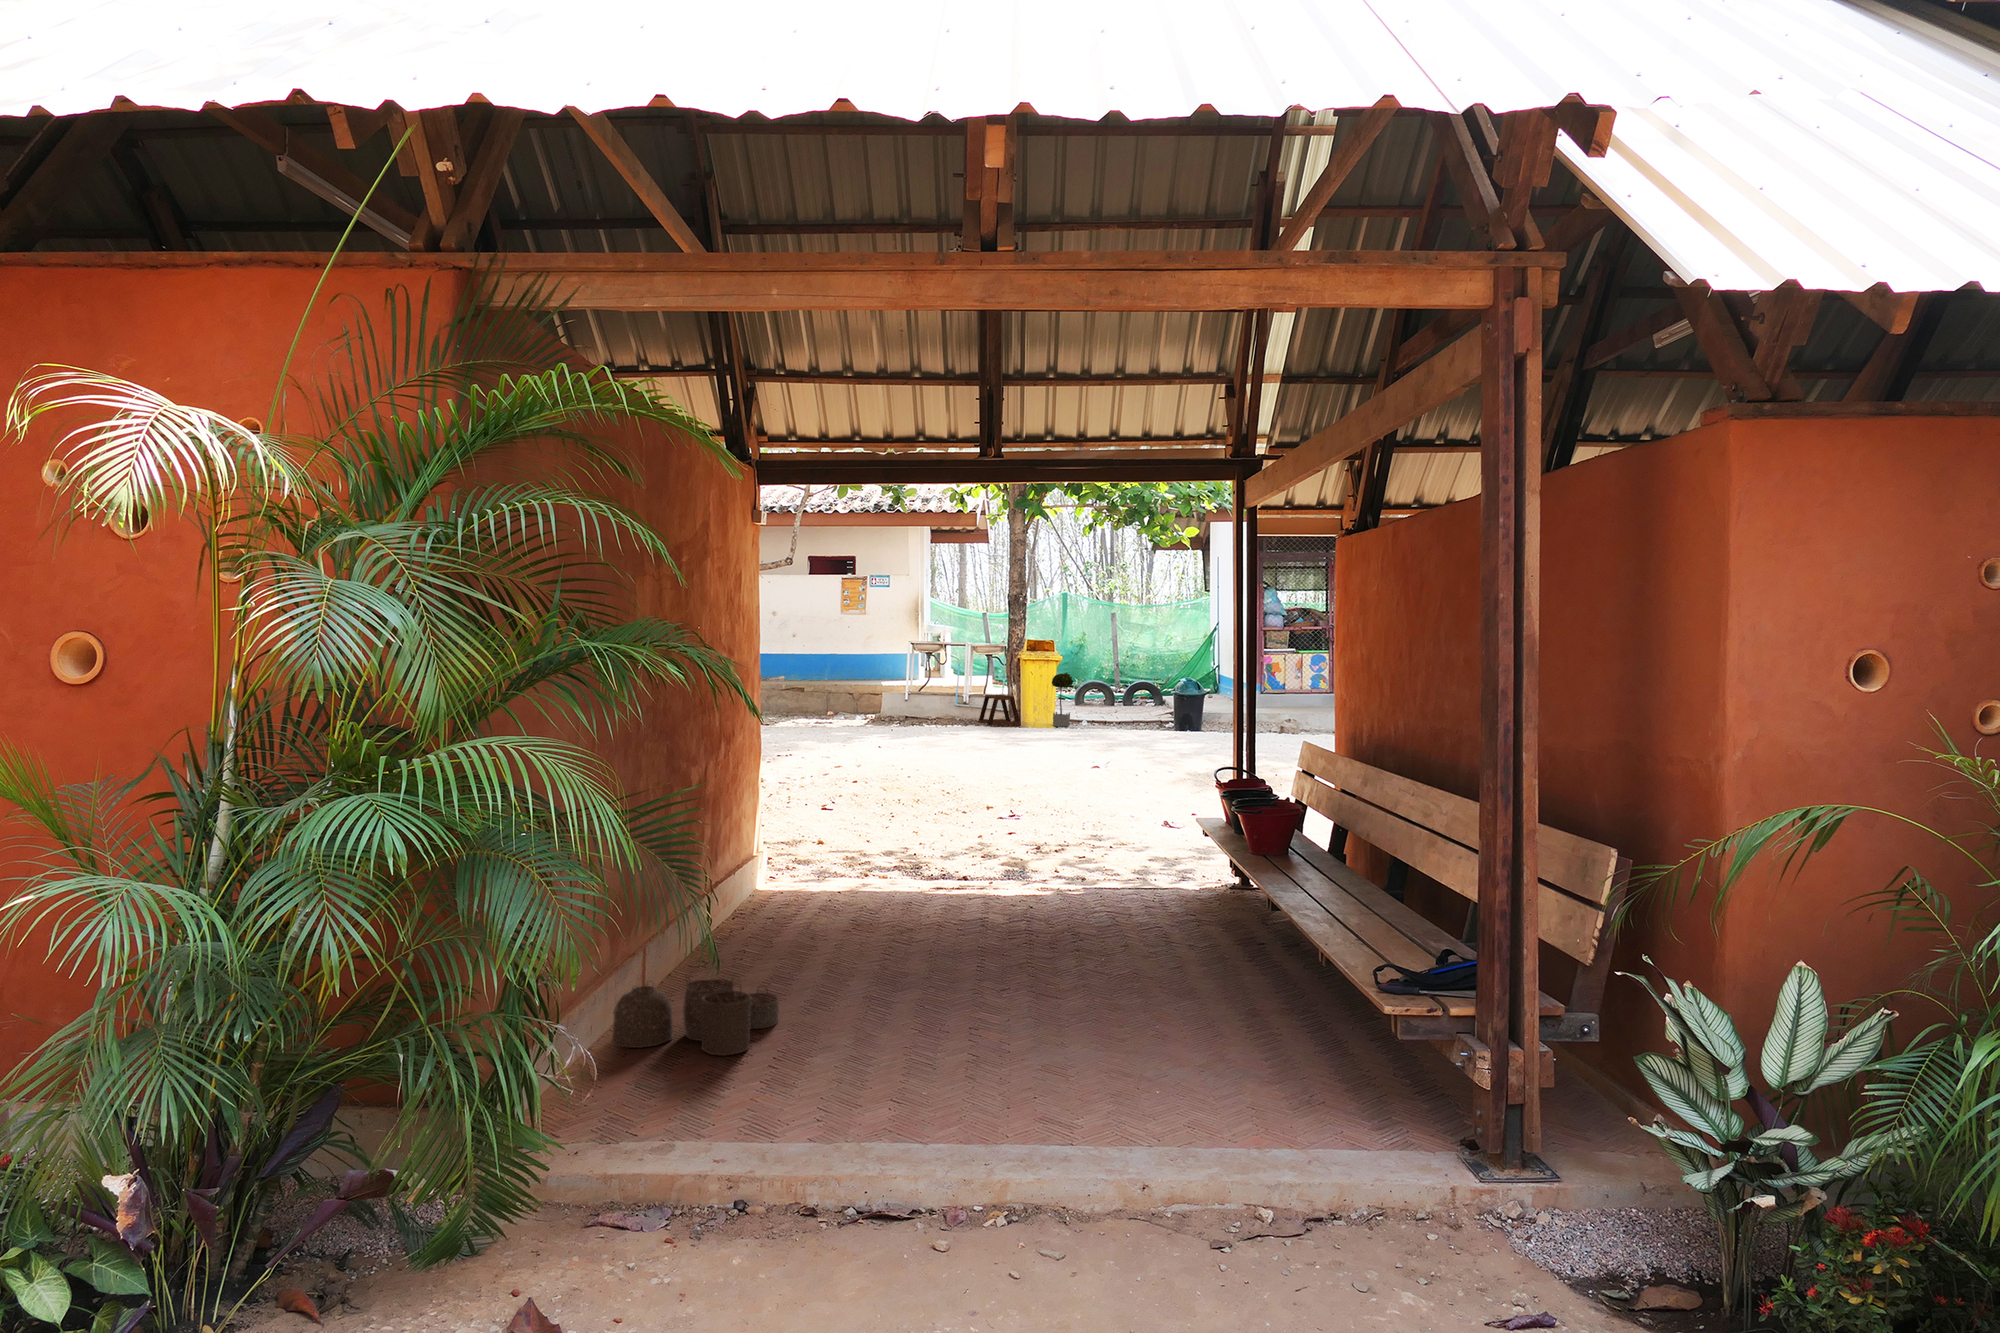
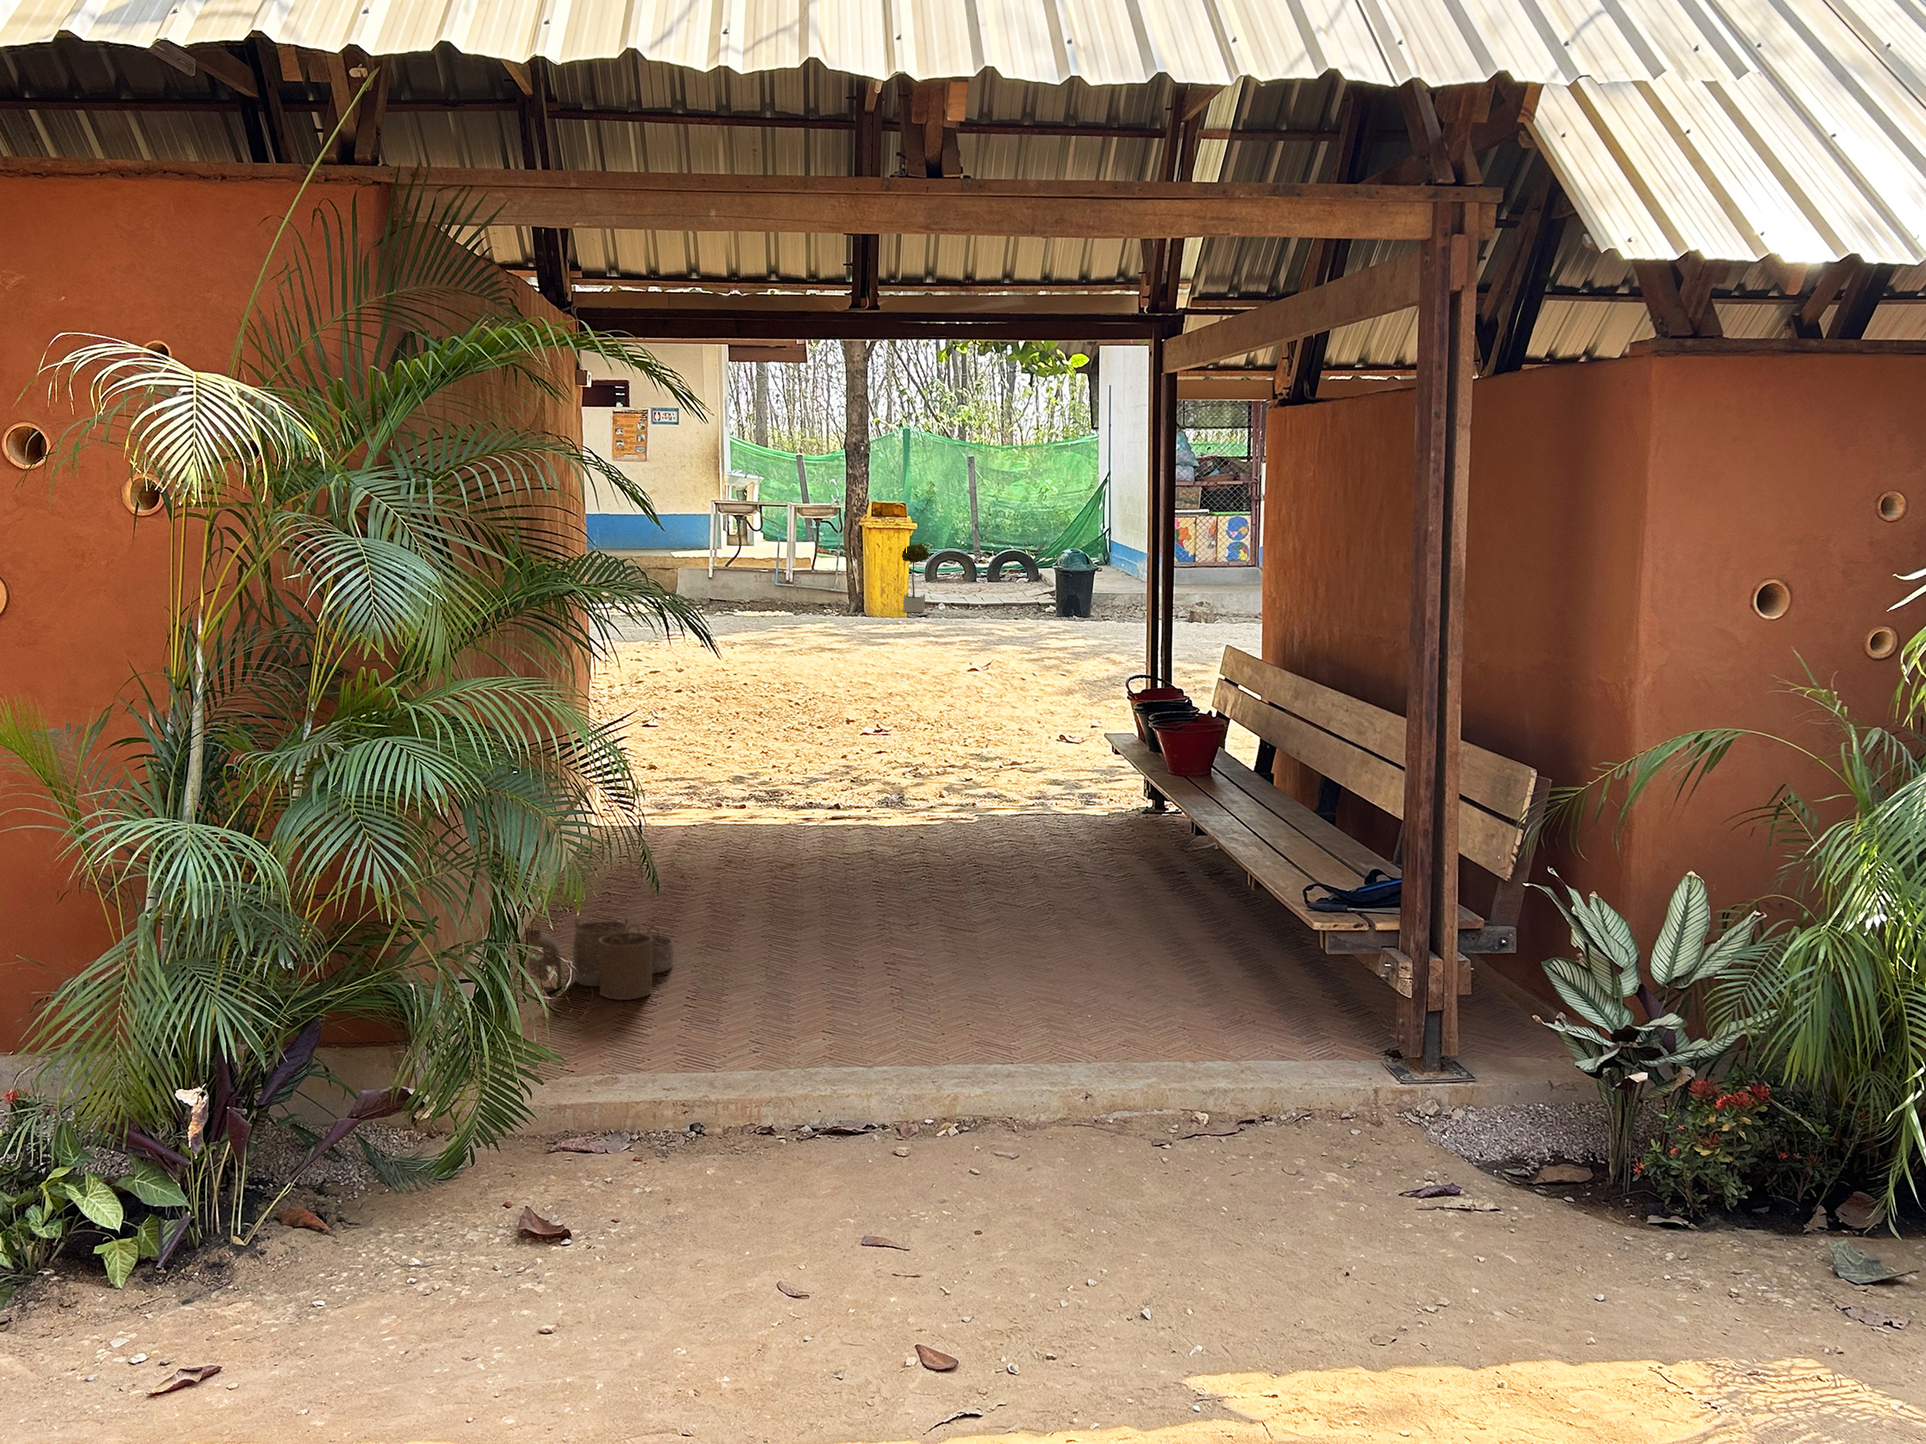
stool: present [978,695,1020,726] -> none [806,571,862,612]

